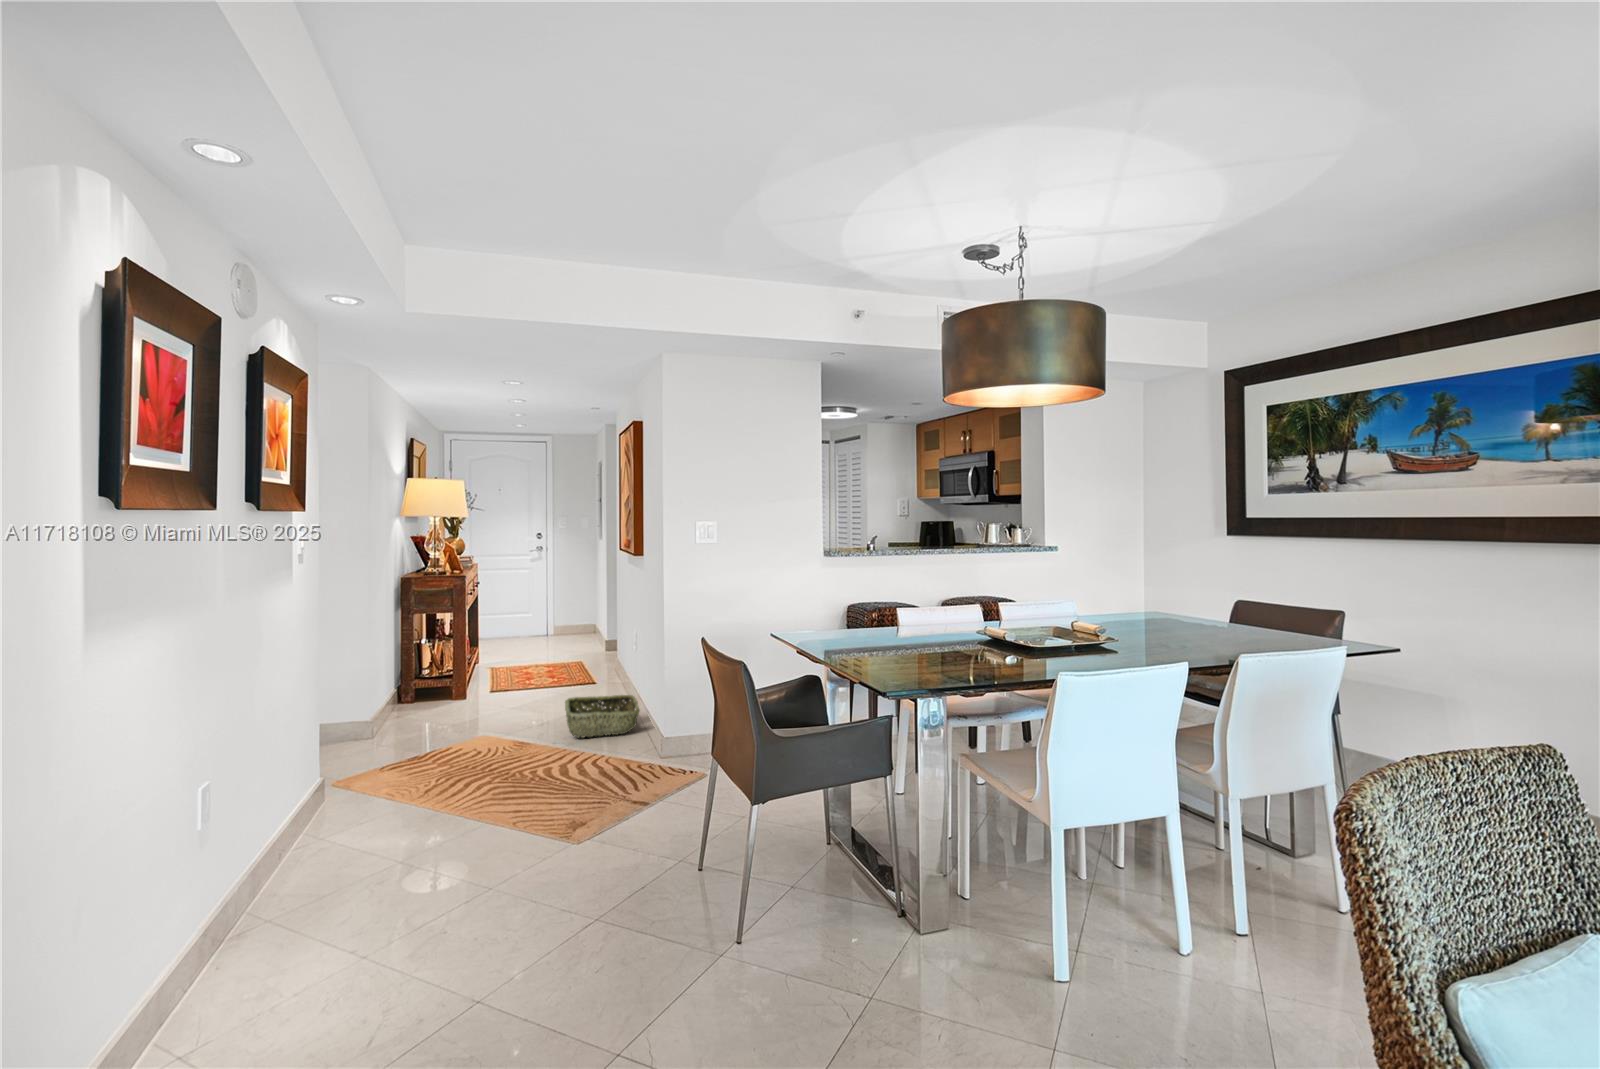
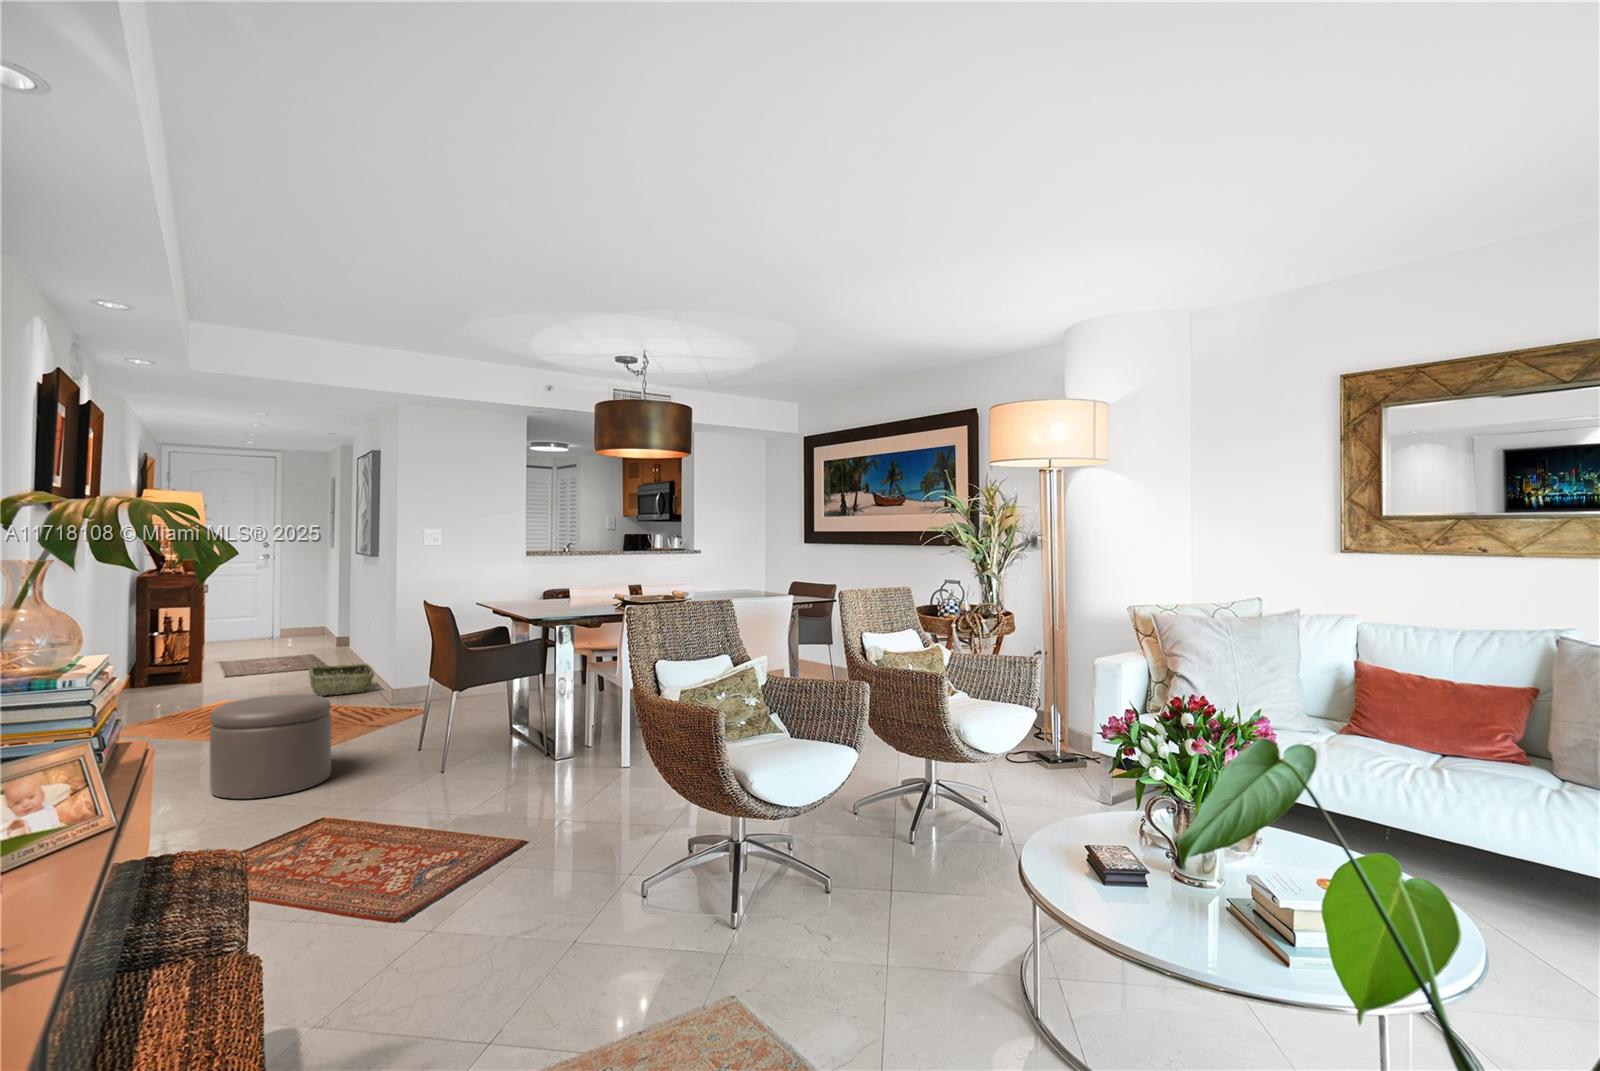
ottoman: none [374,802,560,1011] -> present [210,694,332,799]

